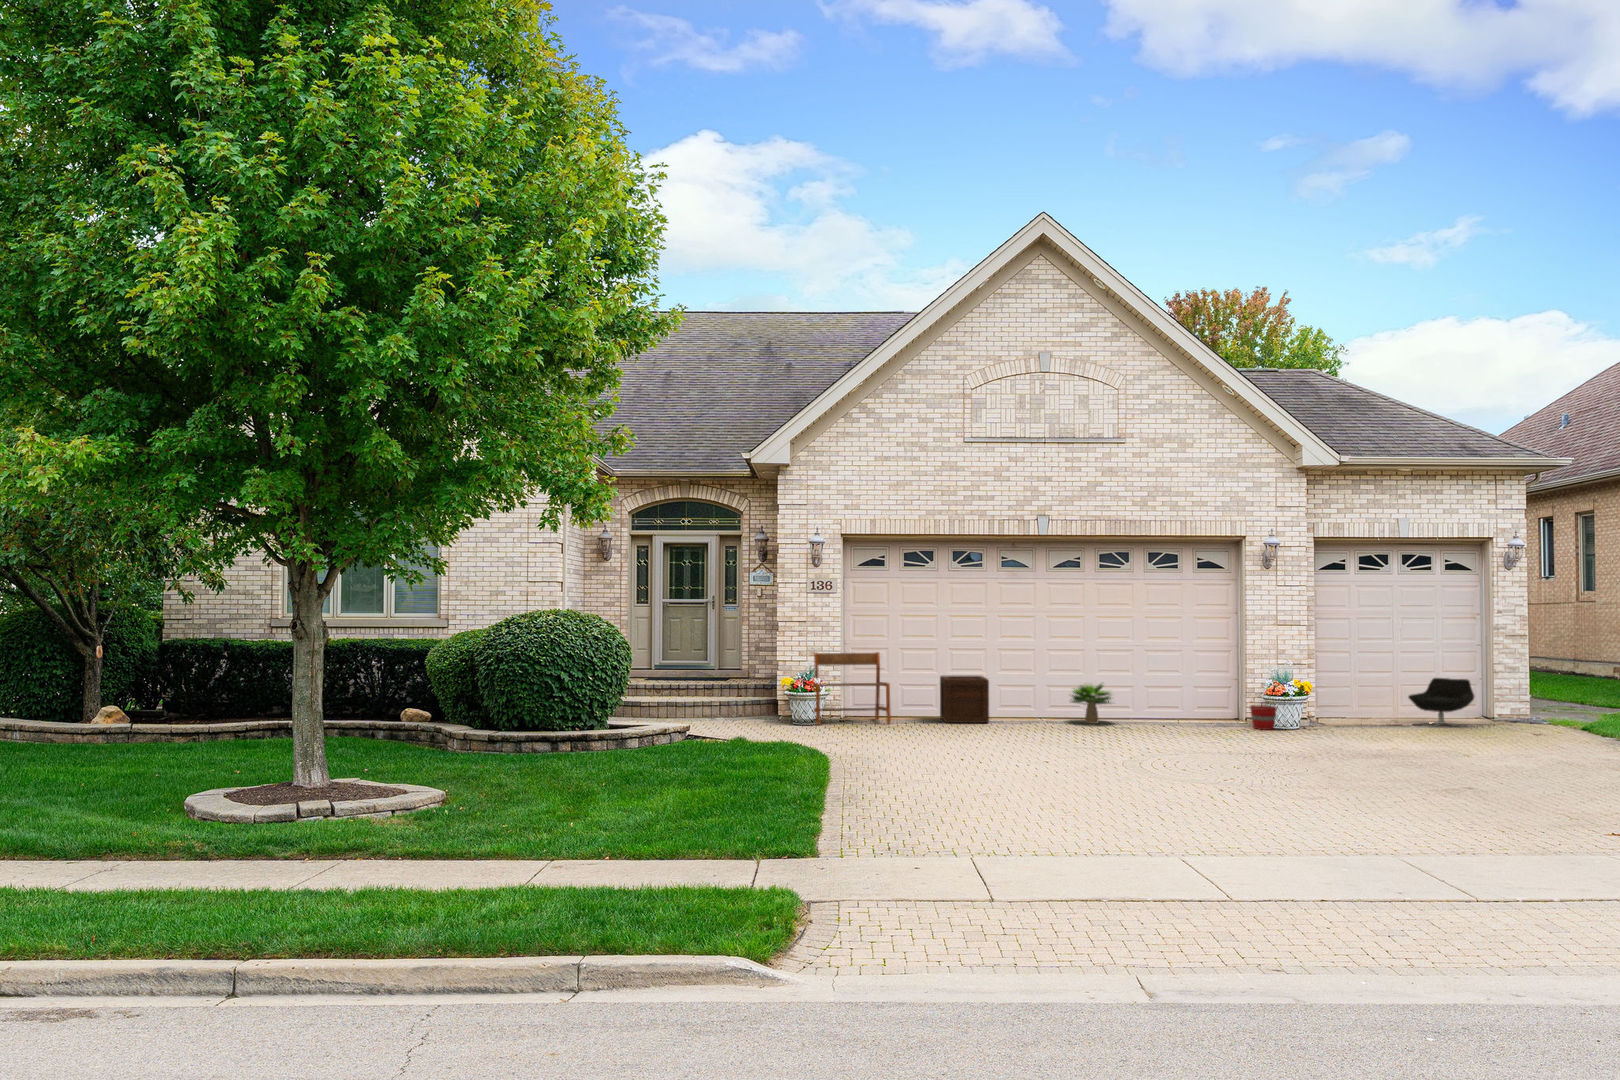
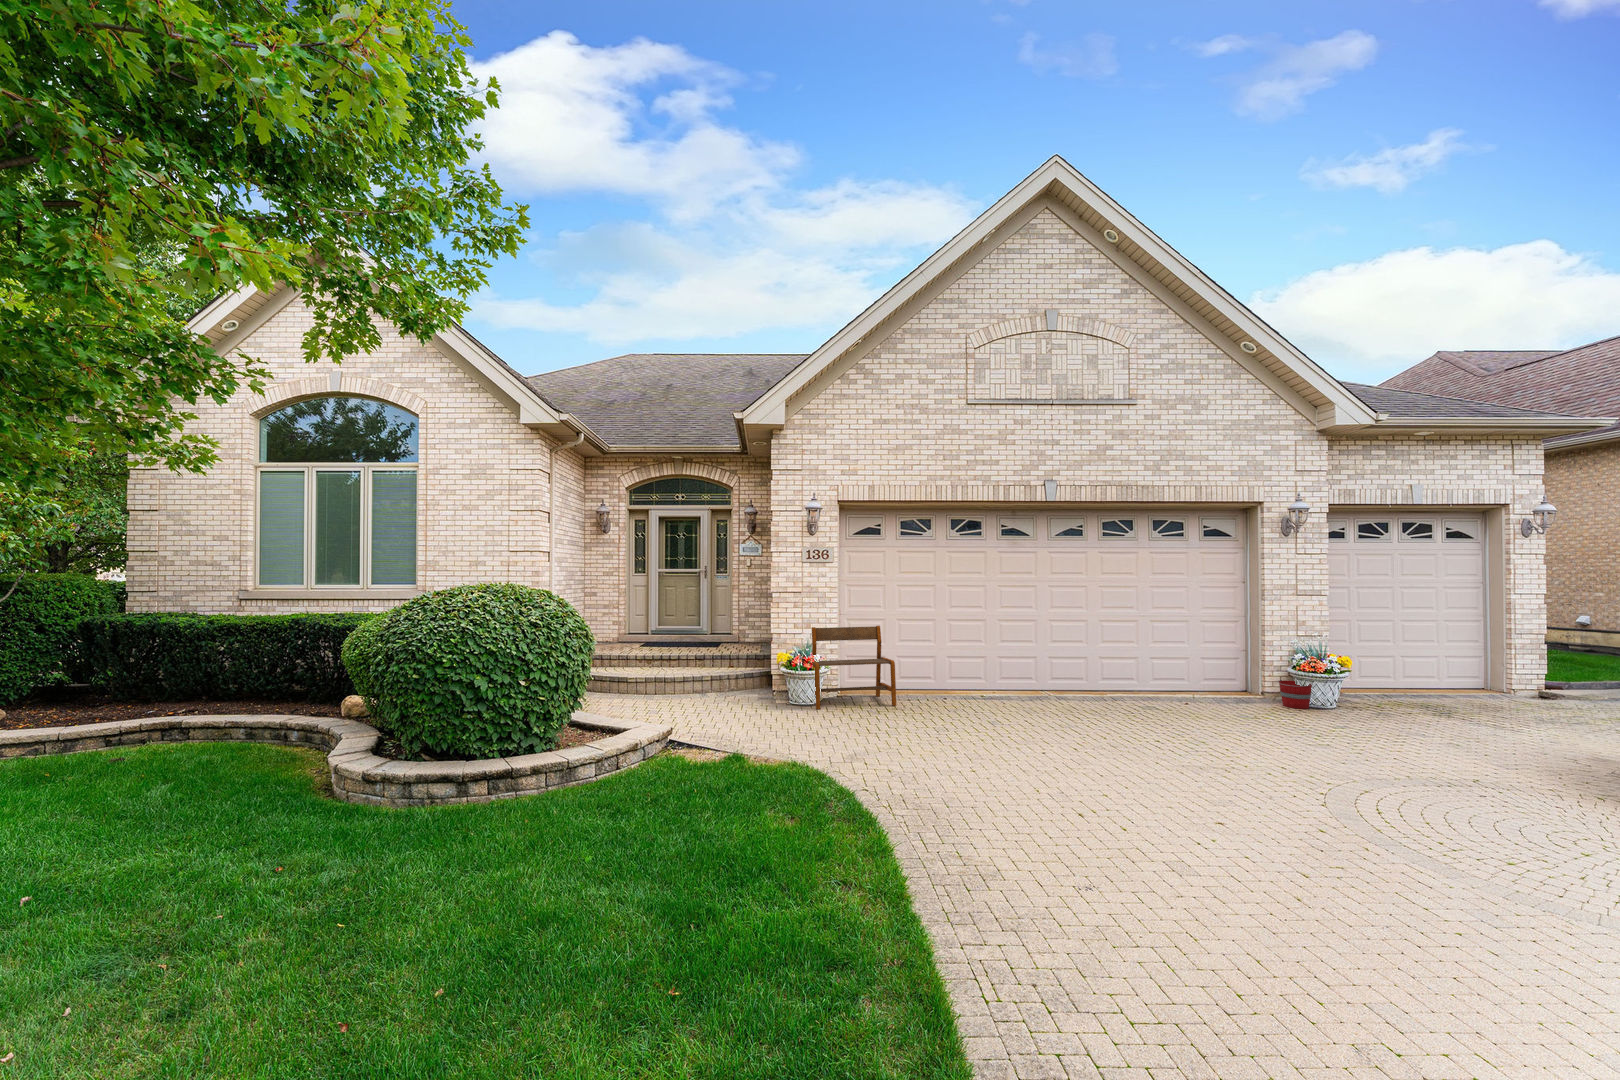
wooden crate: present [940,675,989,723] -> none [942,648,1000,703]
lounge chair: present [1409,678,1474,727] -> none [1420,645,1497,700]
potted plant: present [1070,684,1112,724] -> none [1076,655,1135,701]

